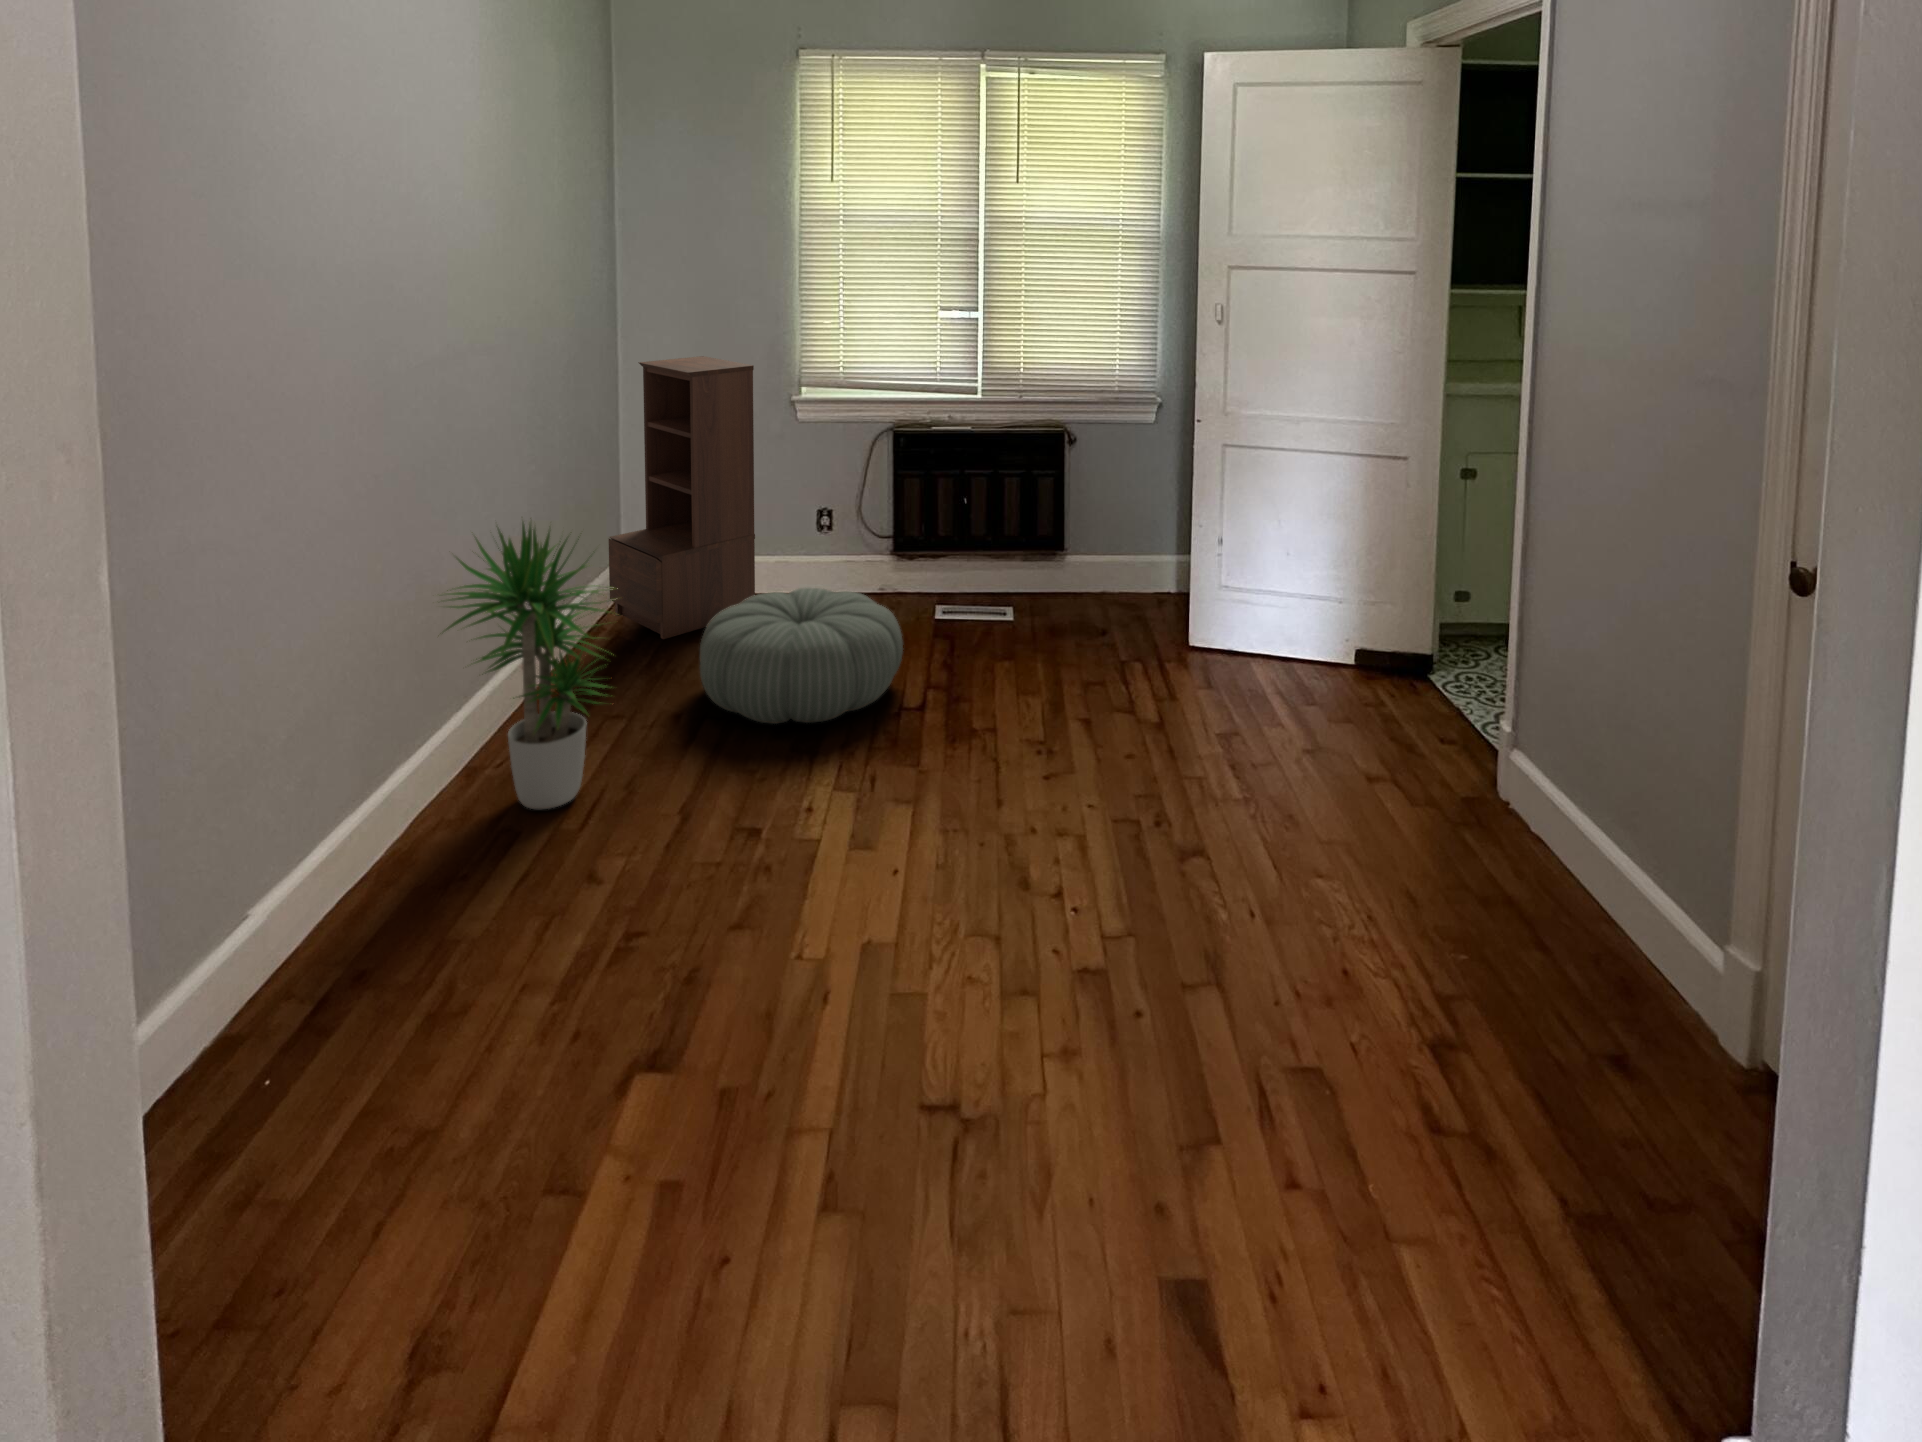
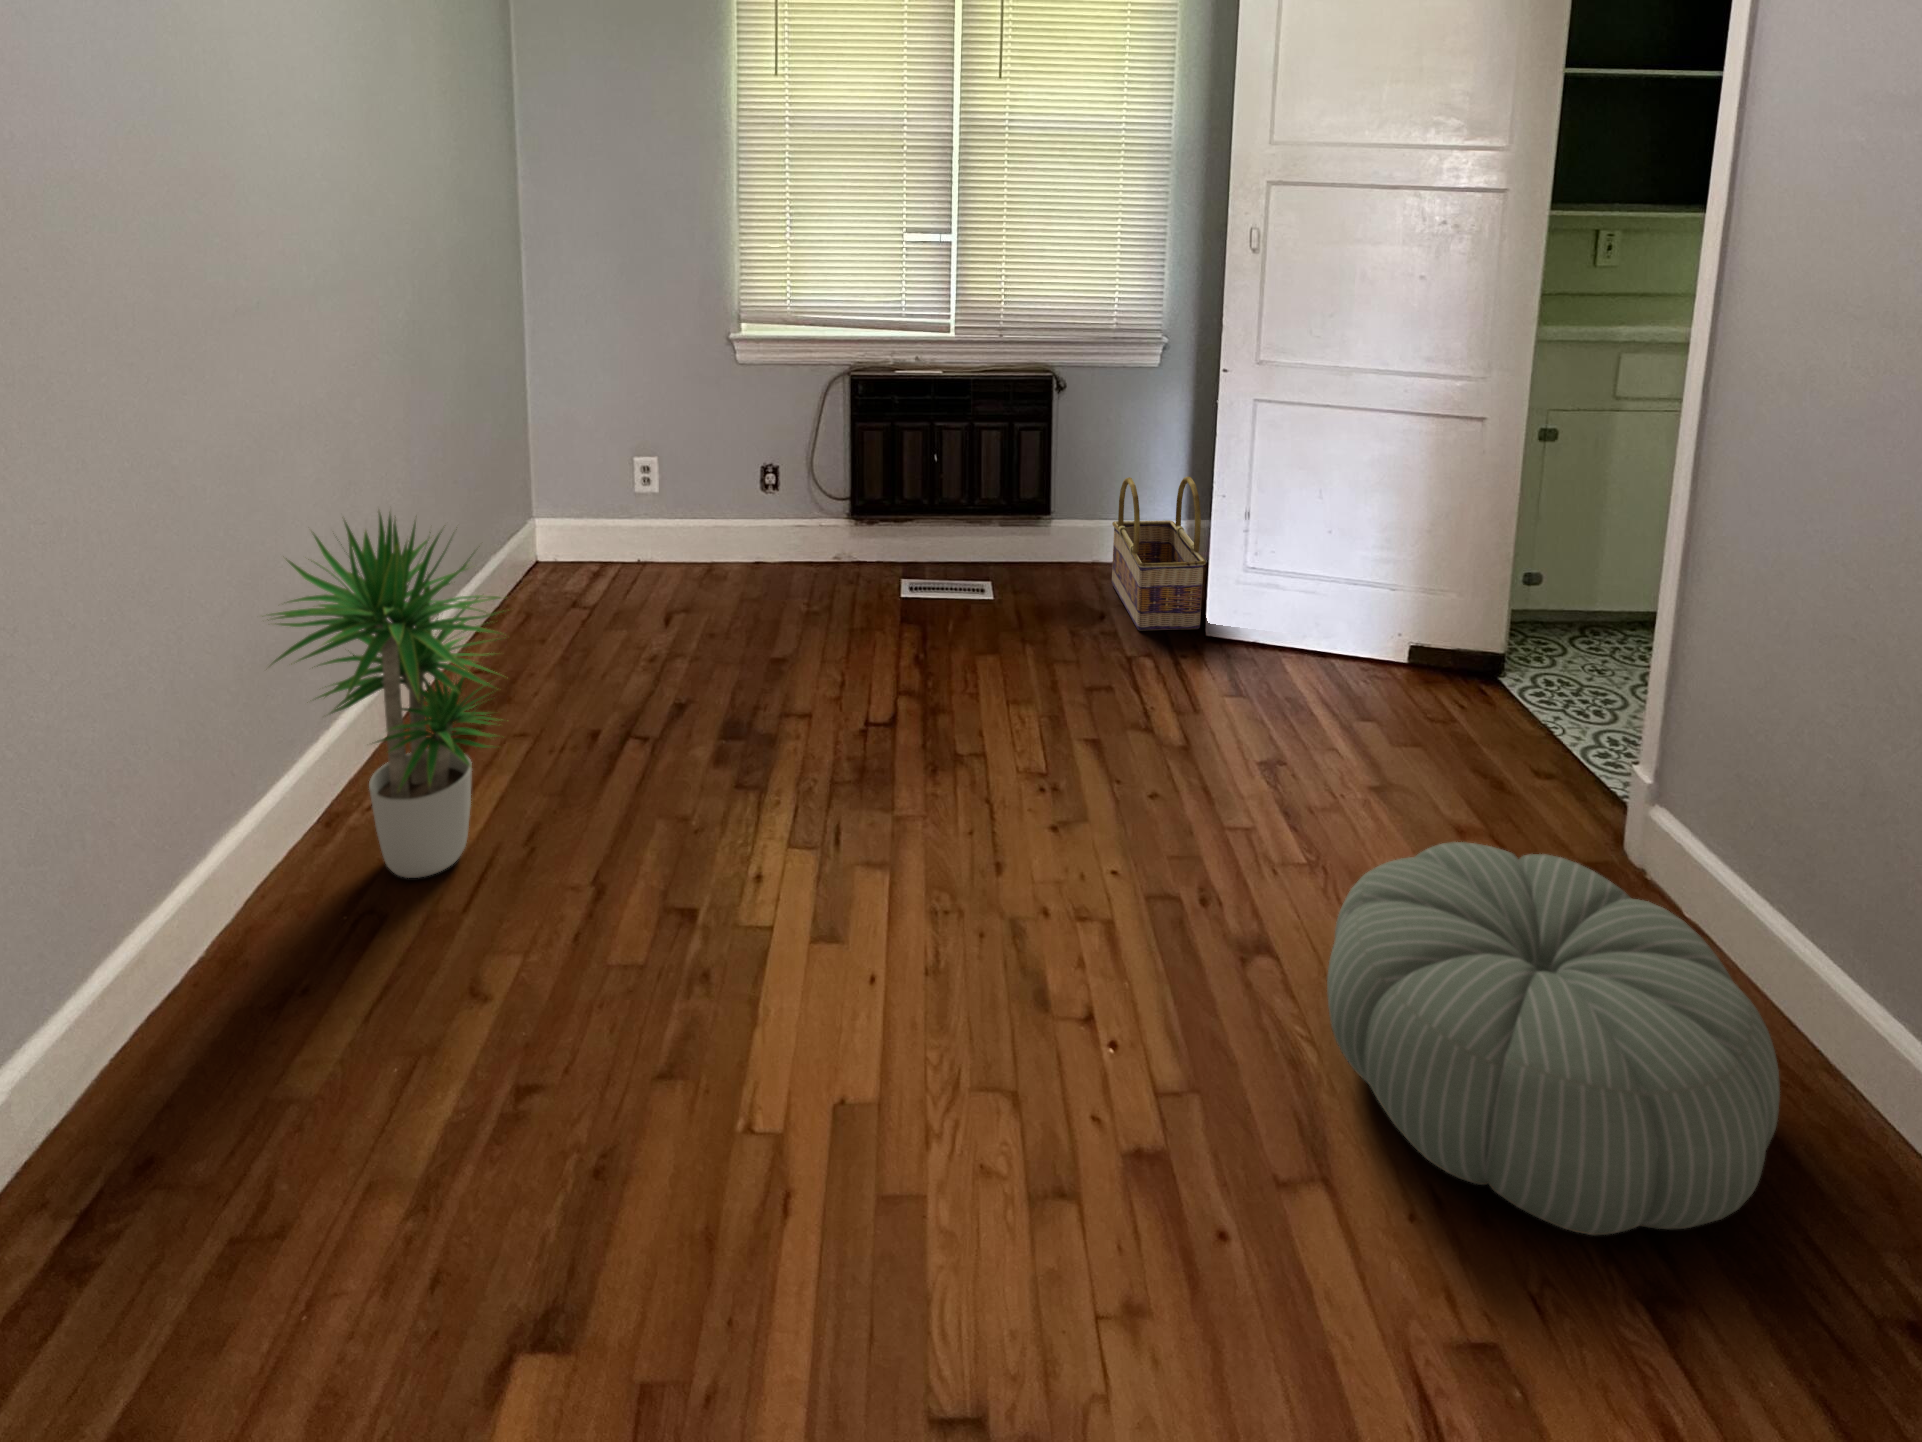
bookshelf: present [609,356,755,639] -> none [514,285,689,624]
basket: none [1114,513,1188,642] -> present [1112,477,1206,630]
pouf: present [700,588,903,724] -> present [1327,842,1780,1235]

